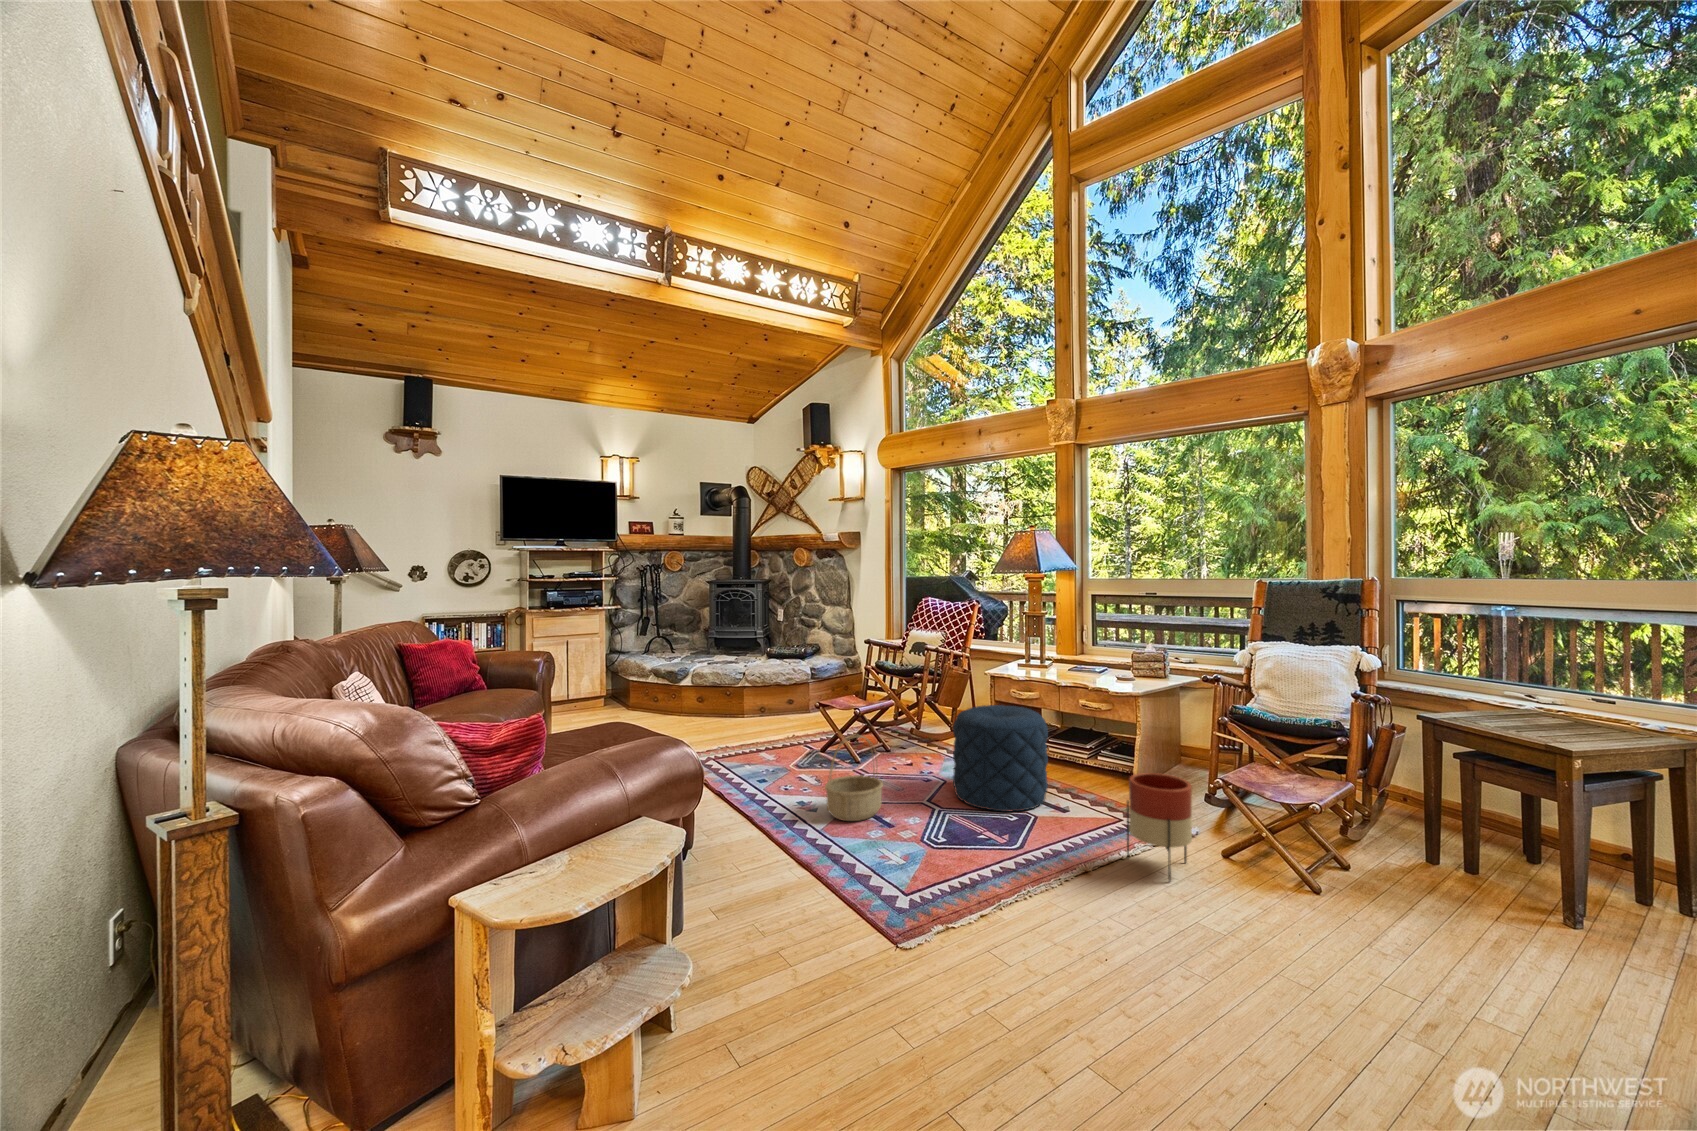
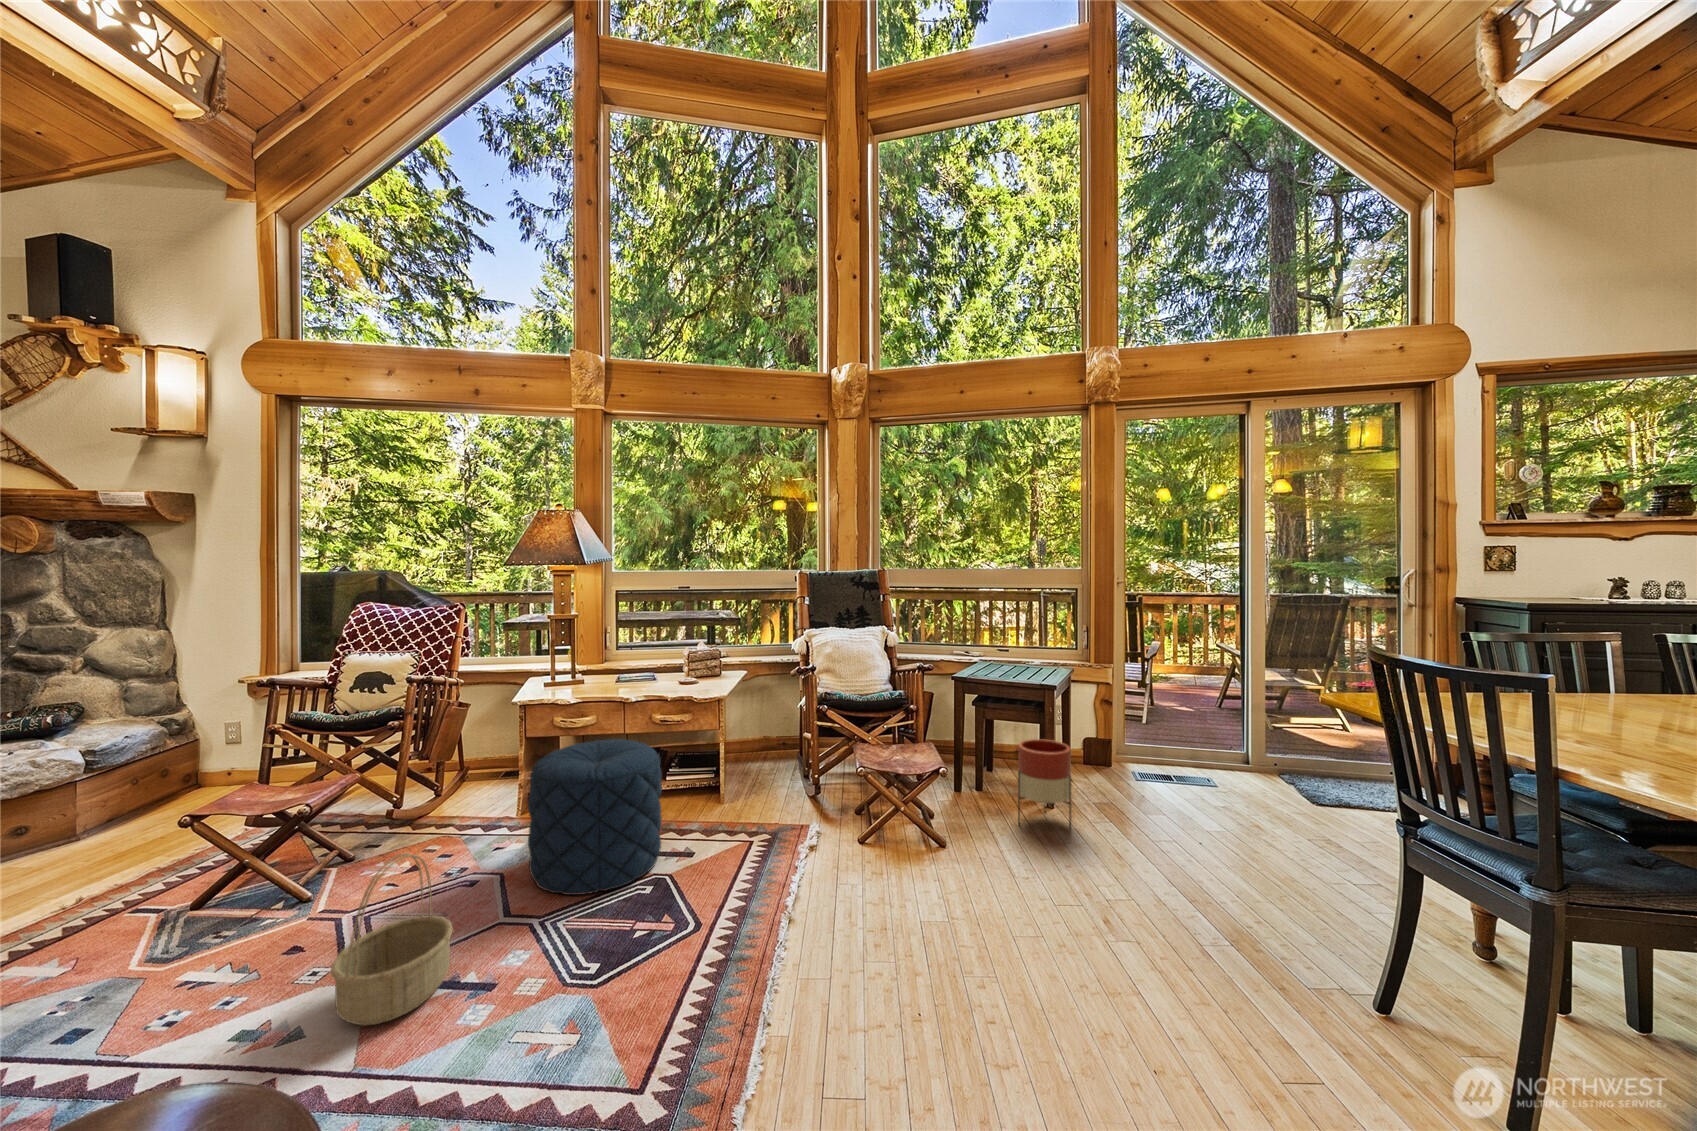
planter: present [1127,773,1192,881] -> present [1018,739,1071,829]

